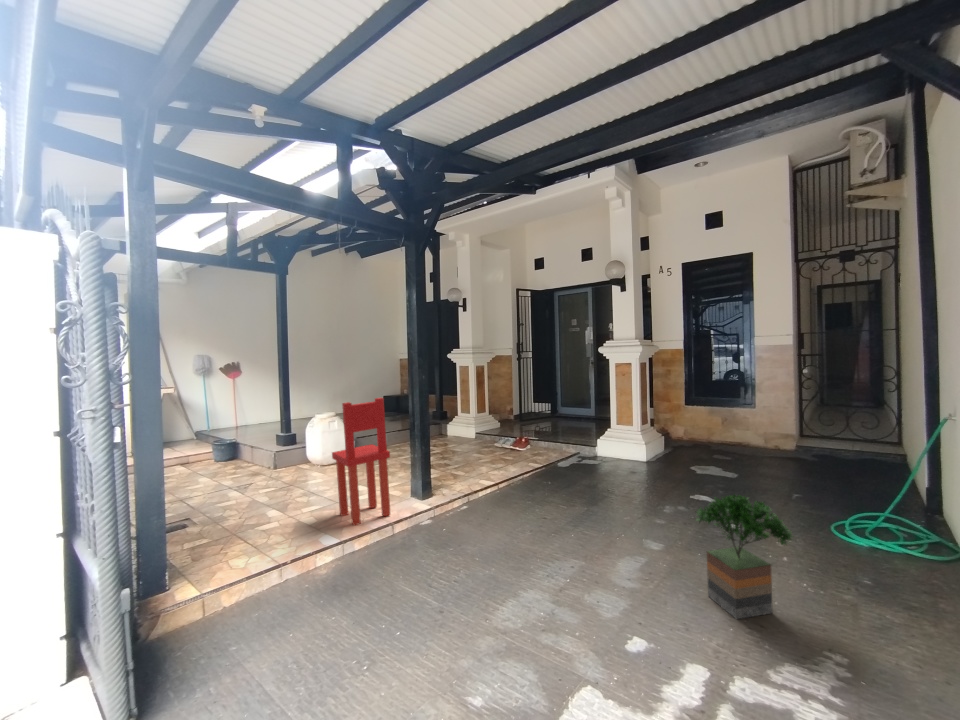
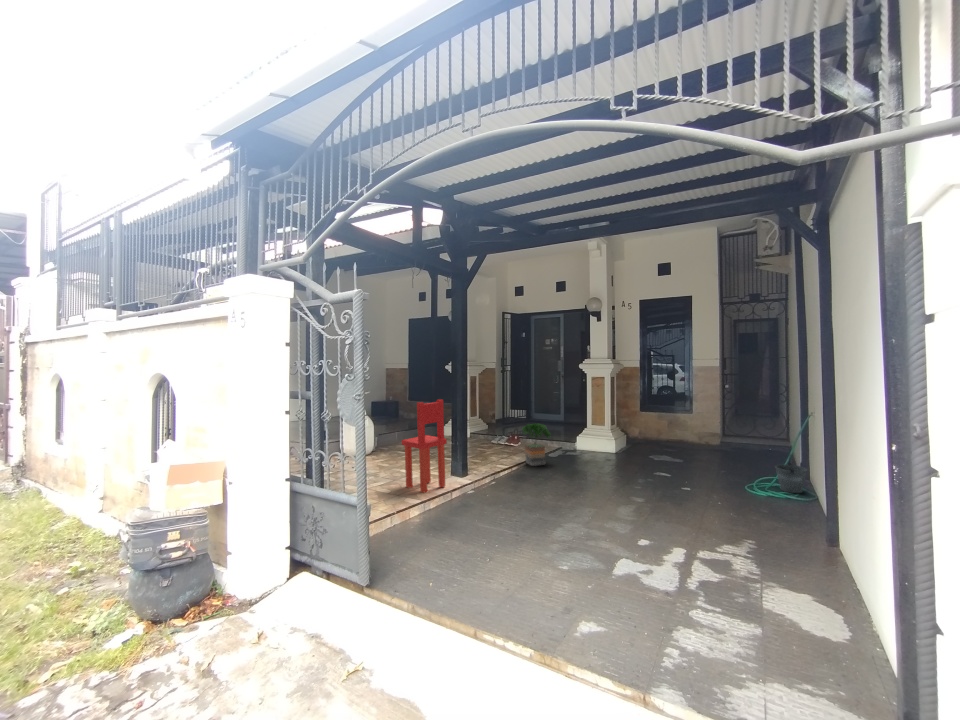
bucket: none [887,480,948,546] -> present [775,455,807,493]
potted tree: present [697,495,792,619] -> present [522,424,550,466]

